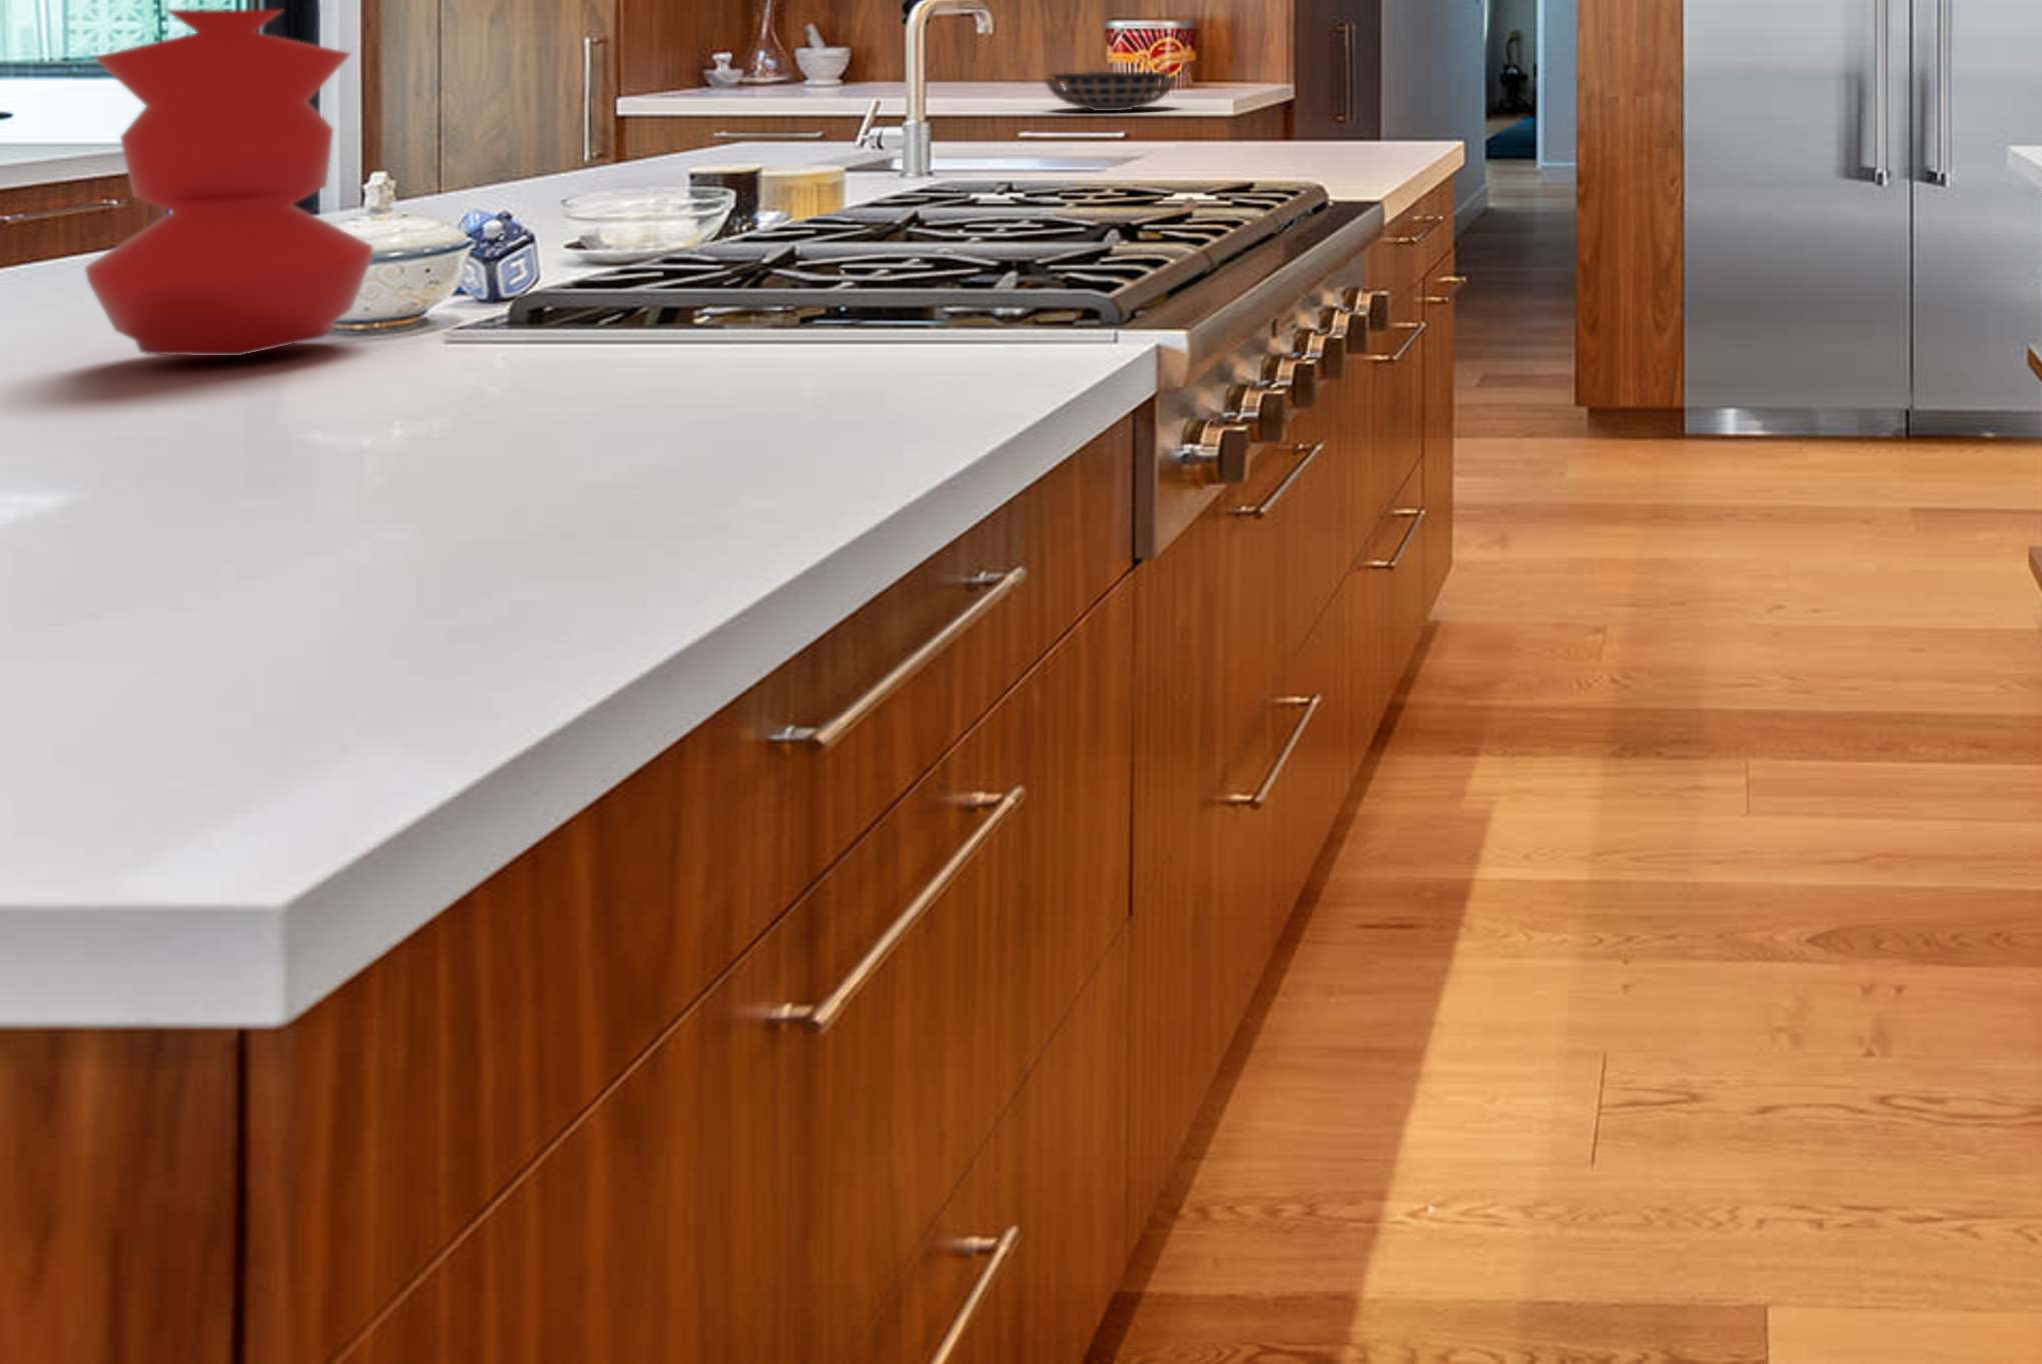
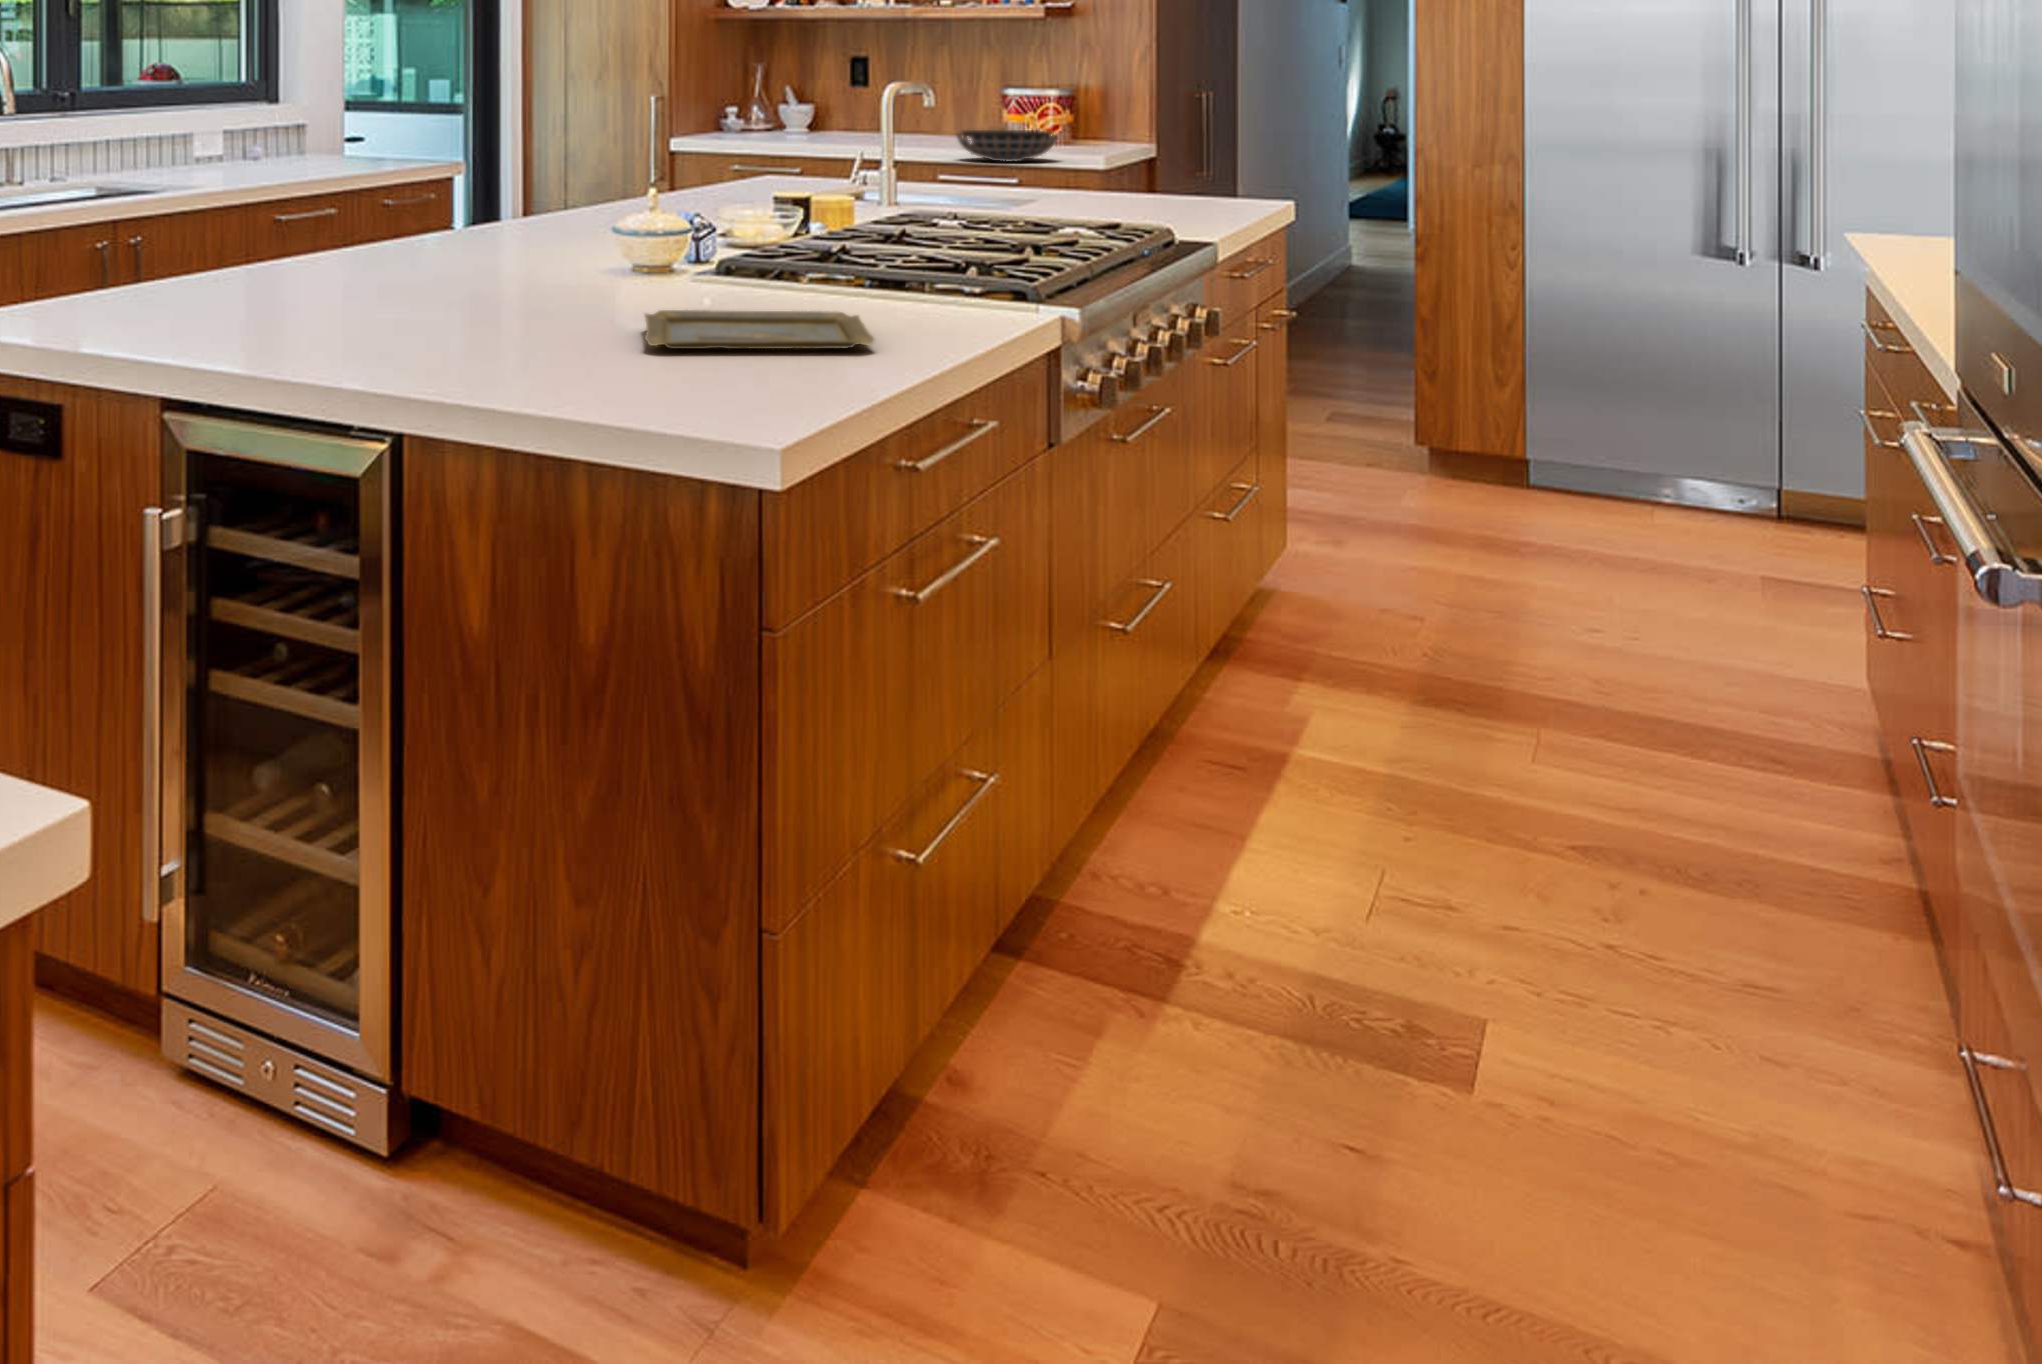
vase: present [85,9,373,356] -> none [551,105,660,280]
tray: none [110,395,748,554] -> present [645,310,874,349]

